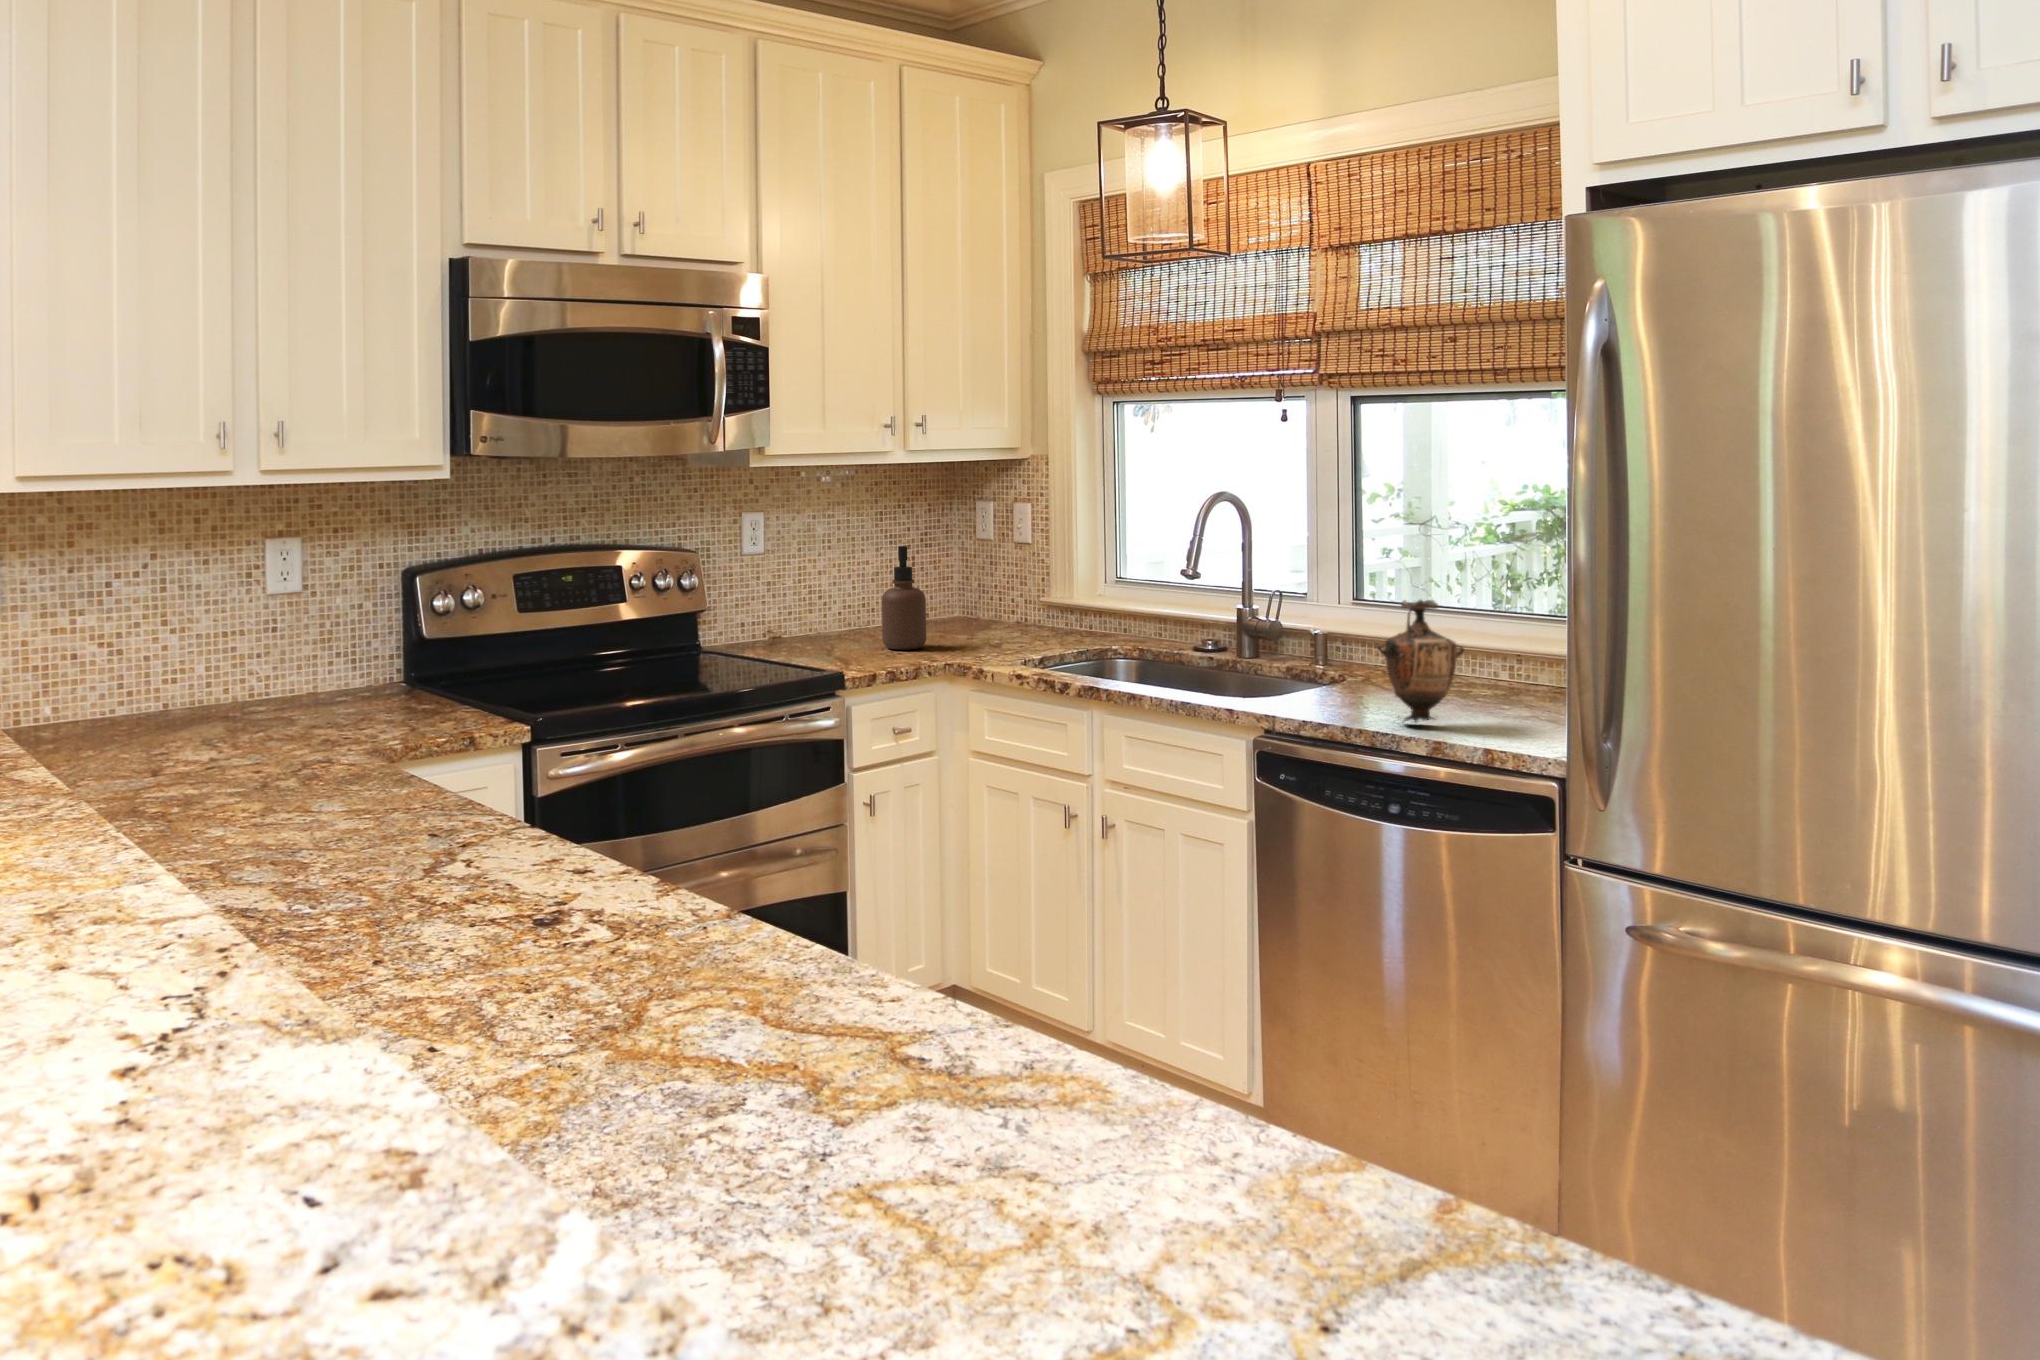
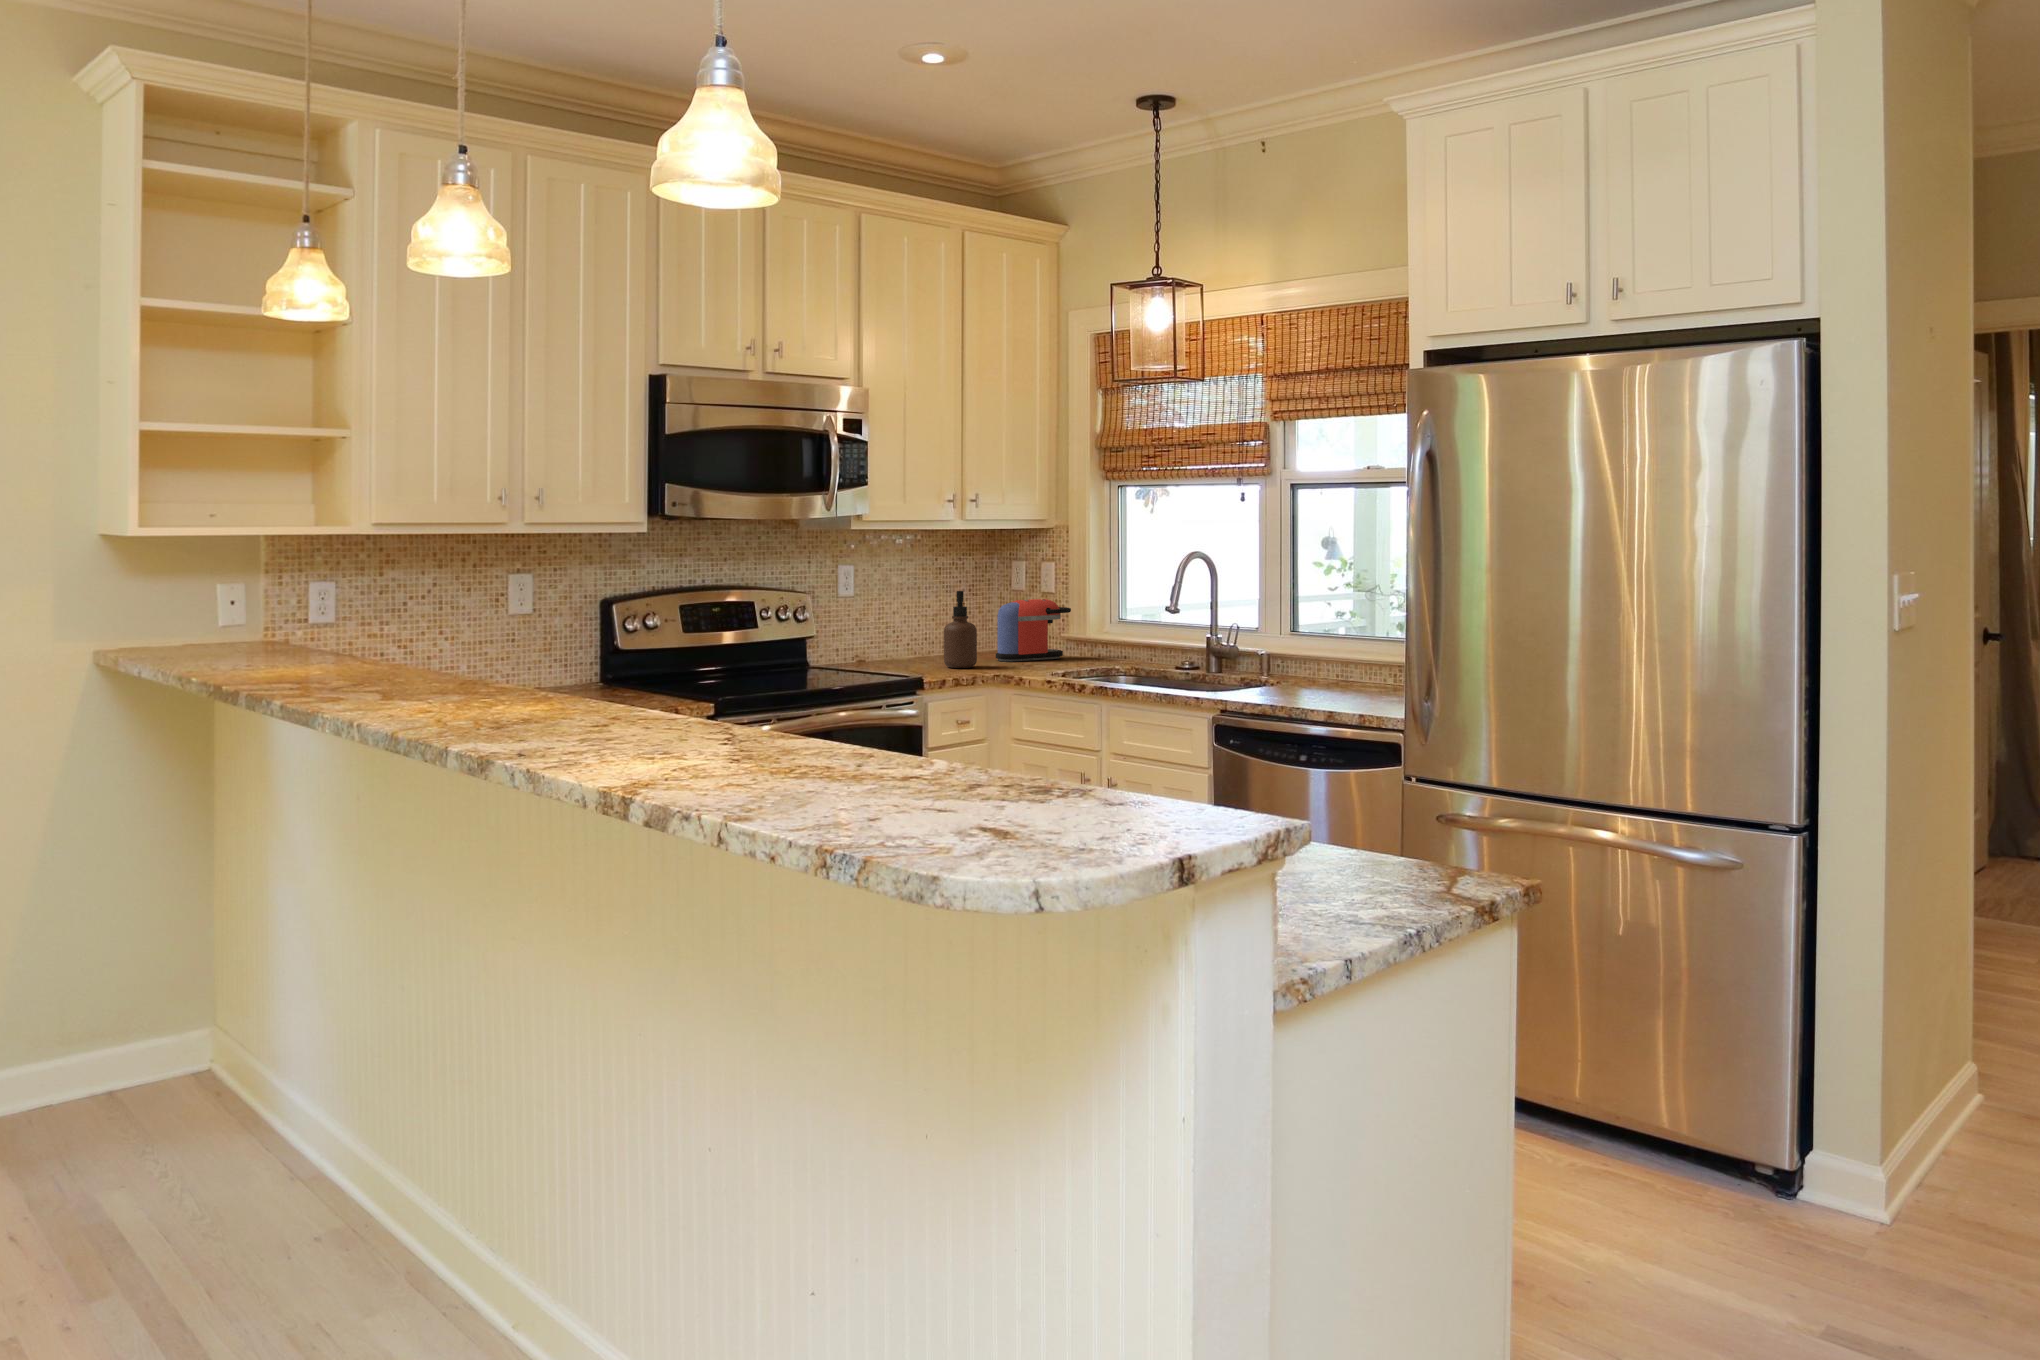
coffee maker: none [954,552,1054,636] -> present [996,599,1071,662]
vase: present [1378,600,1464,722] -> none [1296,613,1354,704]

